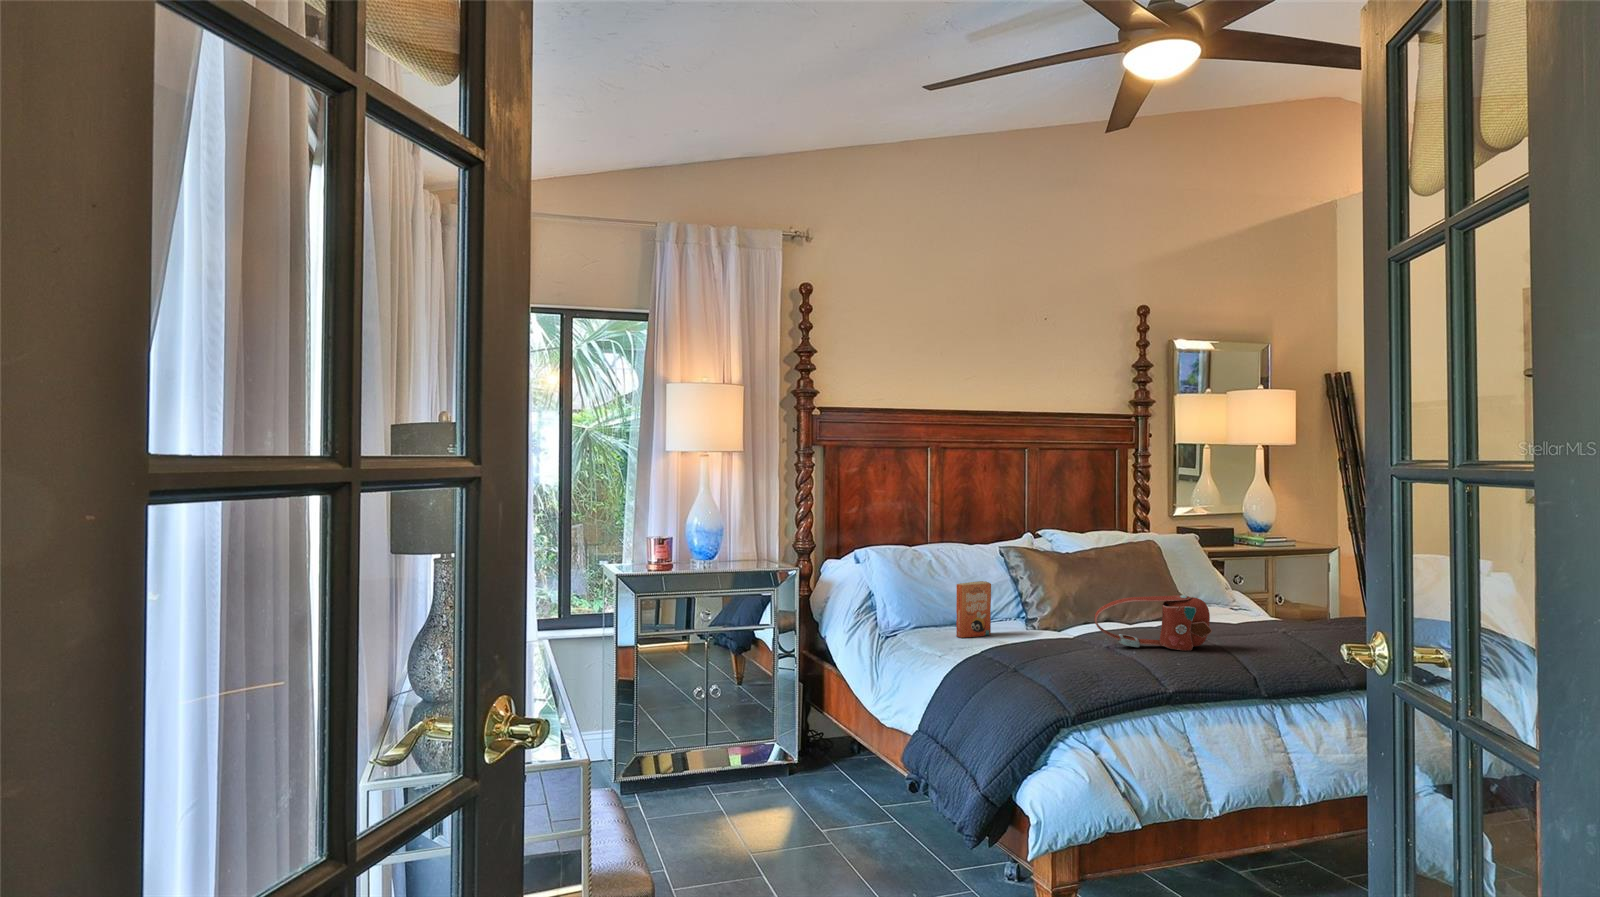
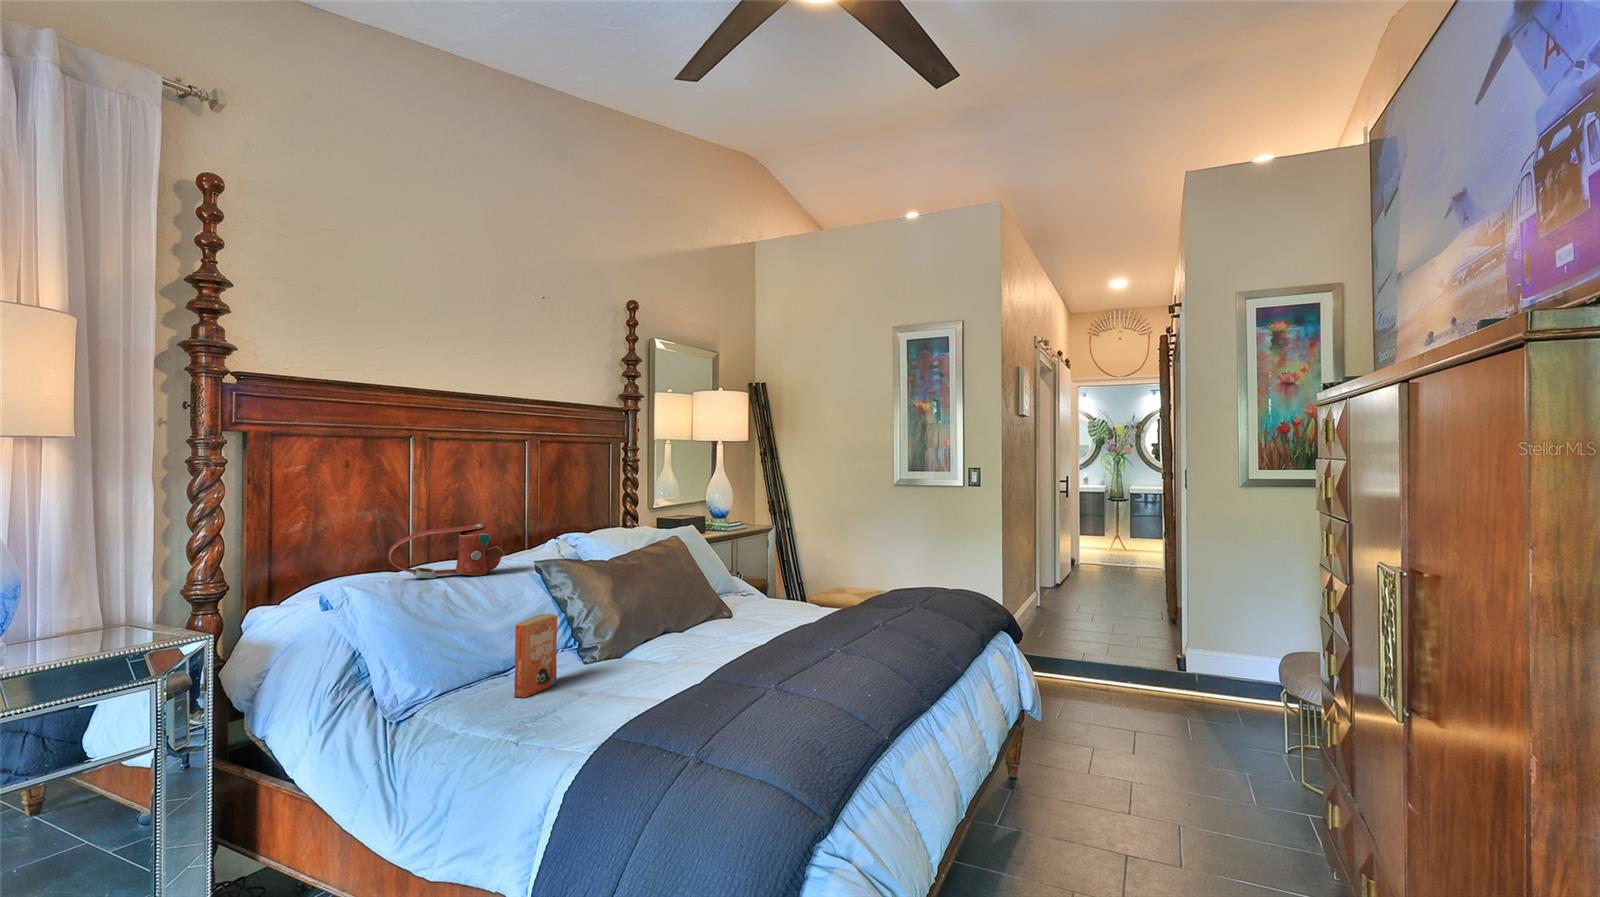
handbag: present [1094,595,1212,651] -> present [388,524,505,578]

